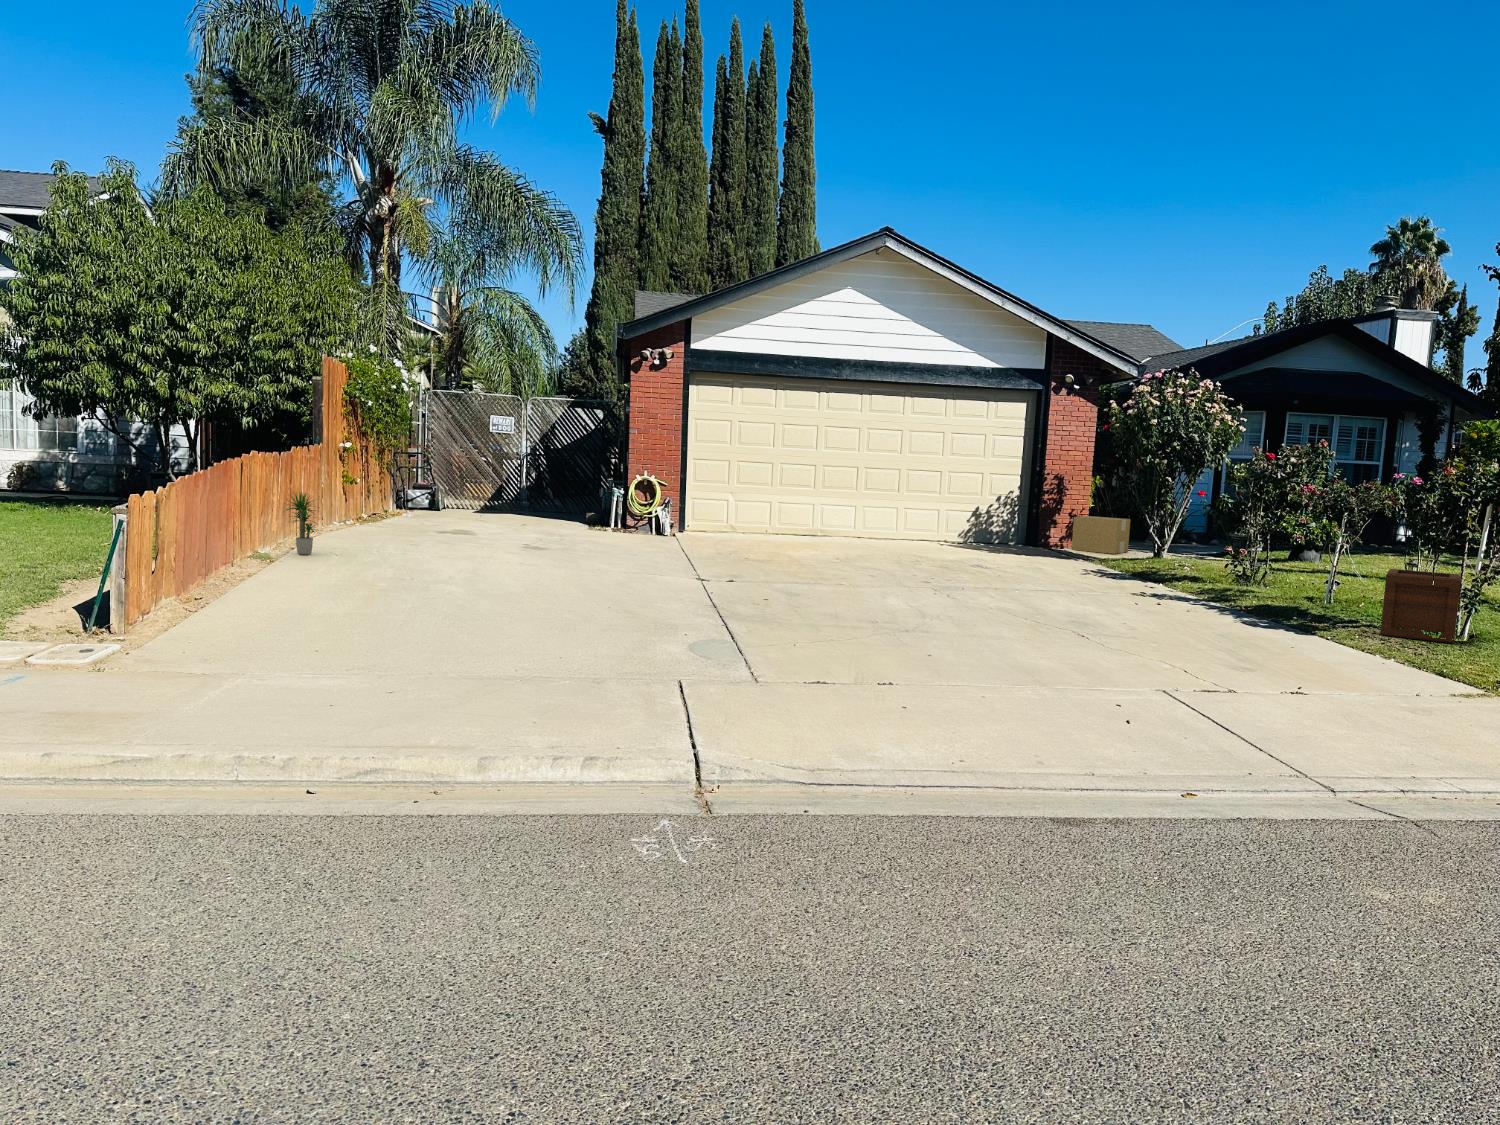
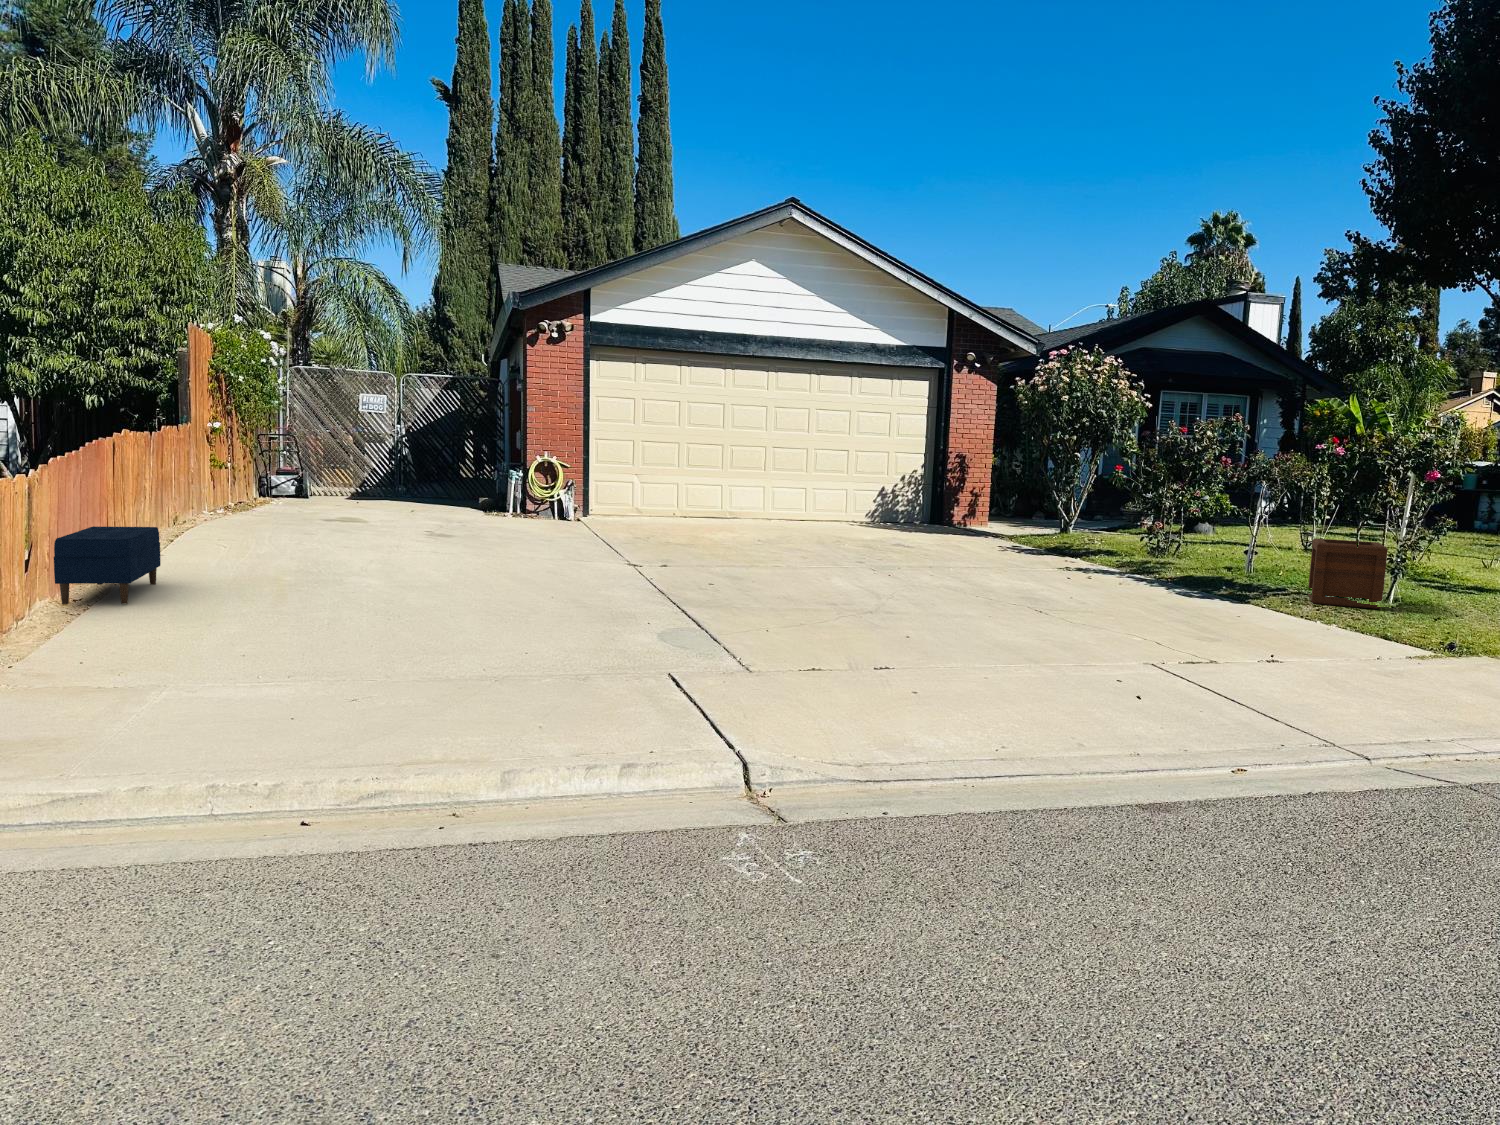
potted plant: present [286,492,316,555] -> none [153,476,202,548]
cardboard box: present [1072,516,1130,554] -> none [974,492,1029,529]
bench: none [178,534,272,601] -> present [54,526,161,604]

